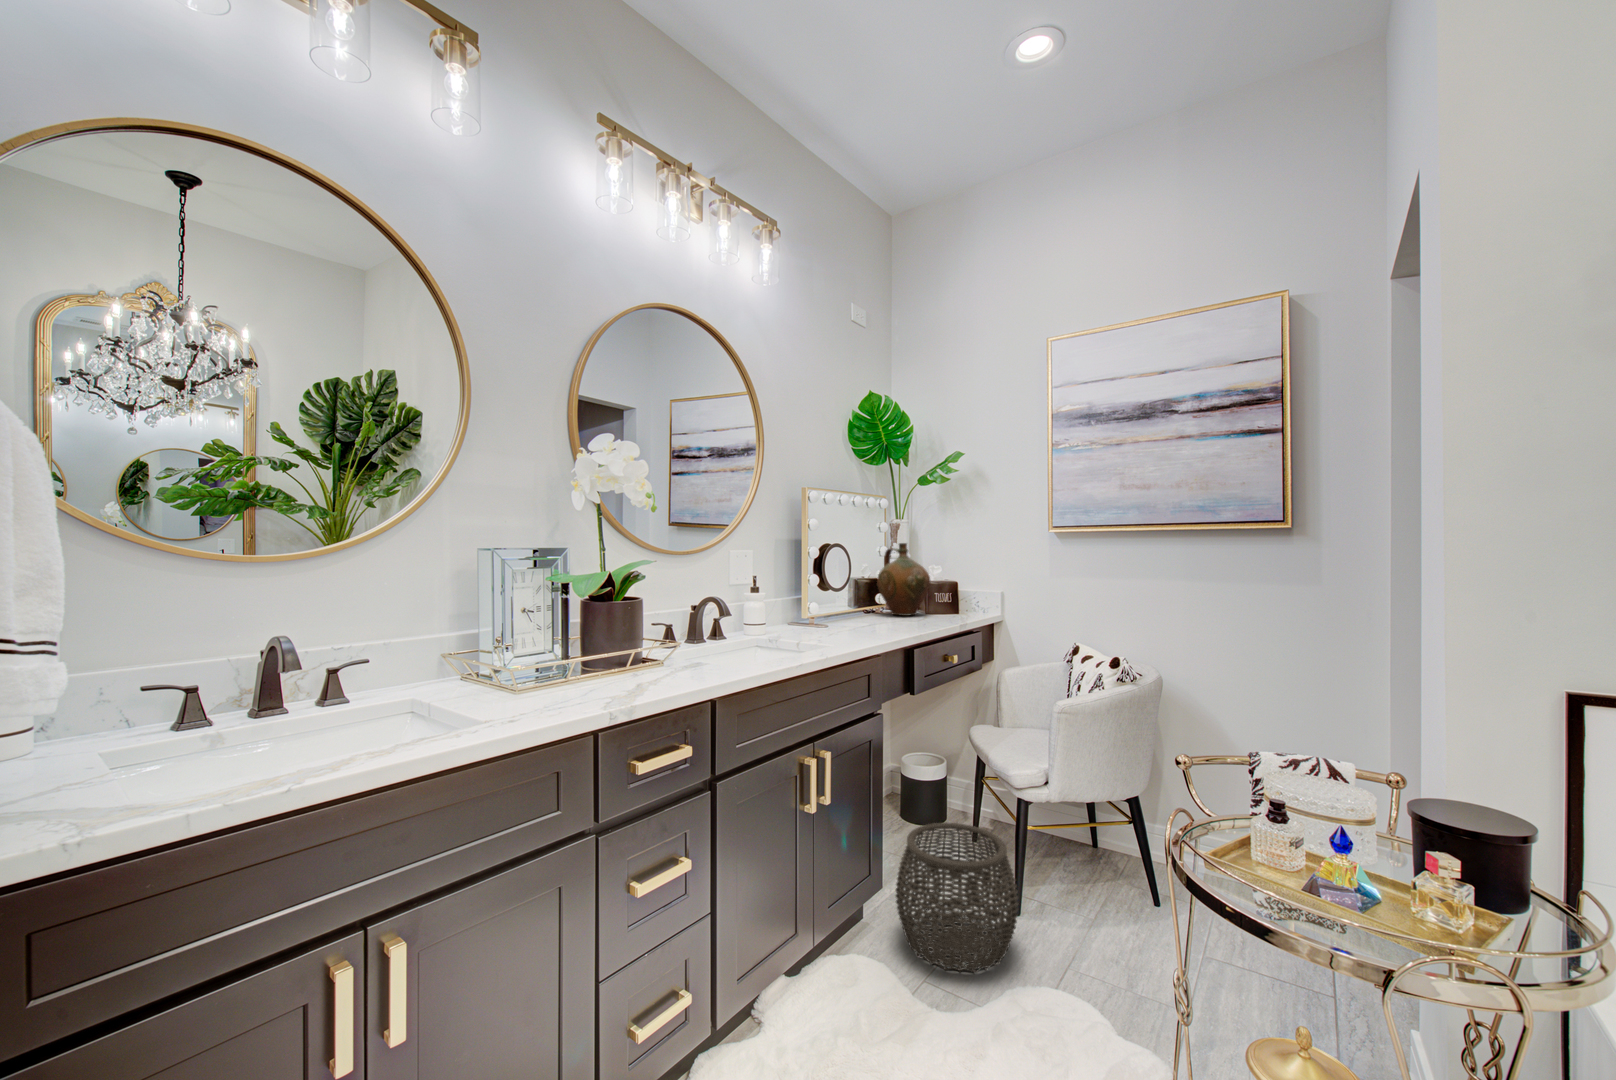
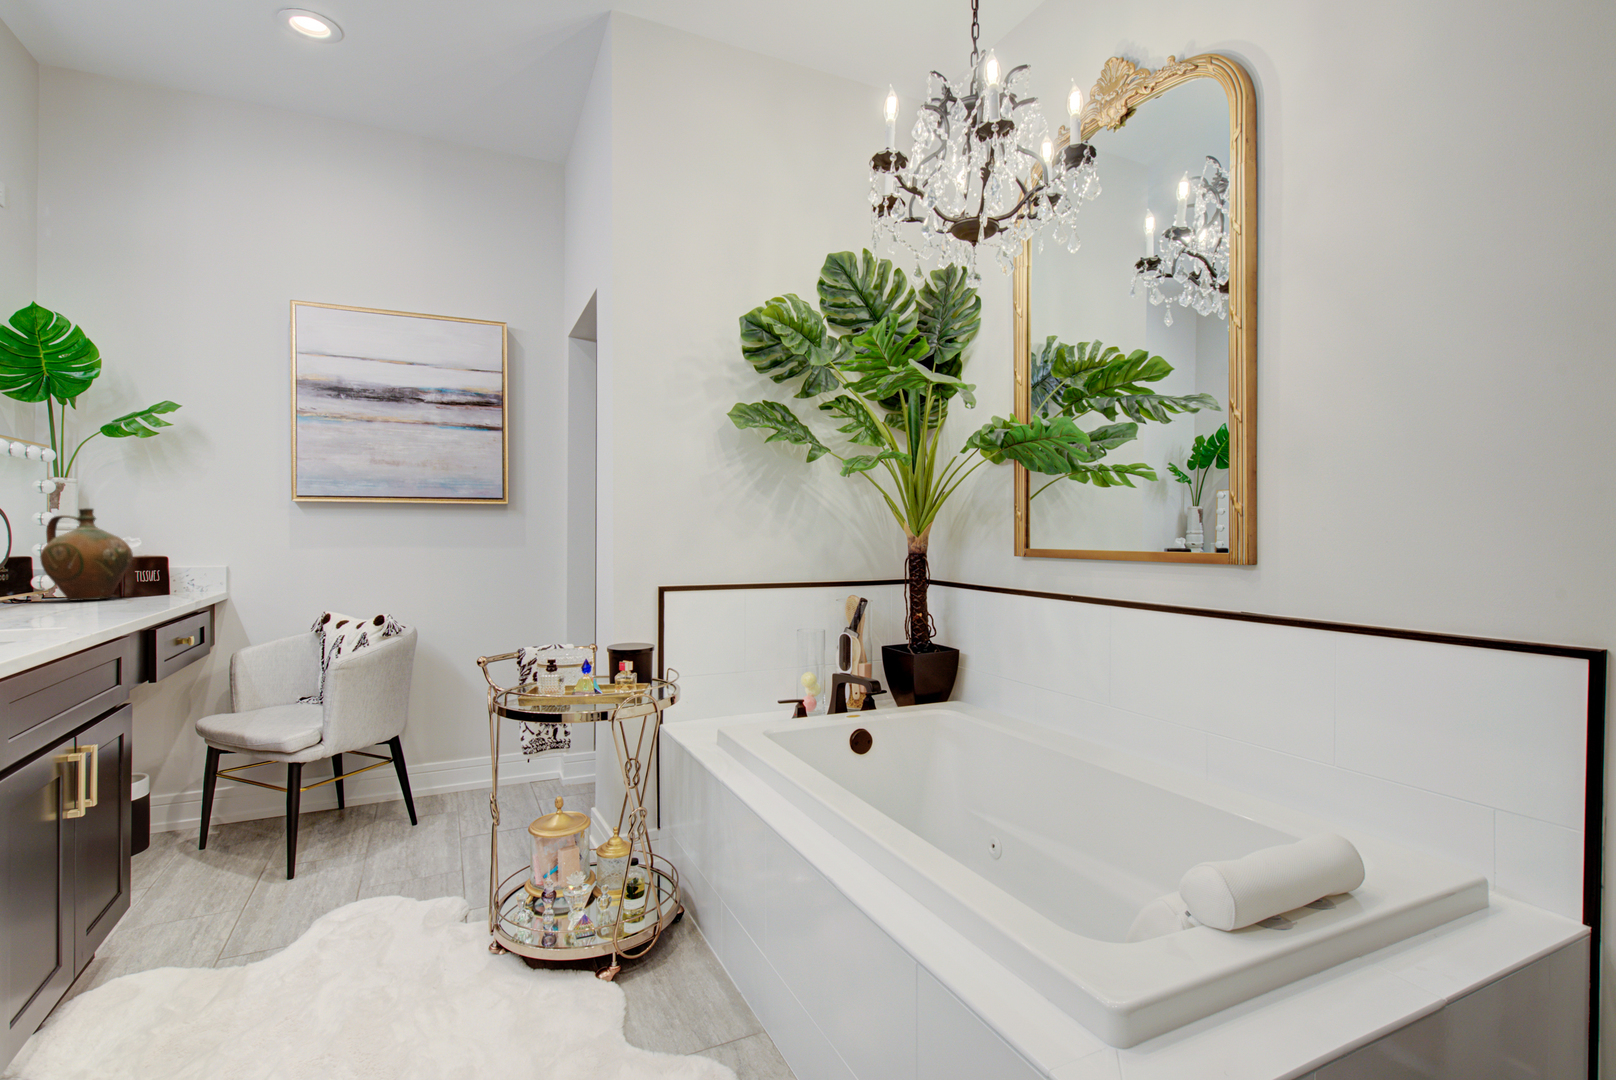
woven basket: present [895,823,1018,972] -> none [156,797,314,945]

